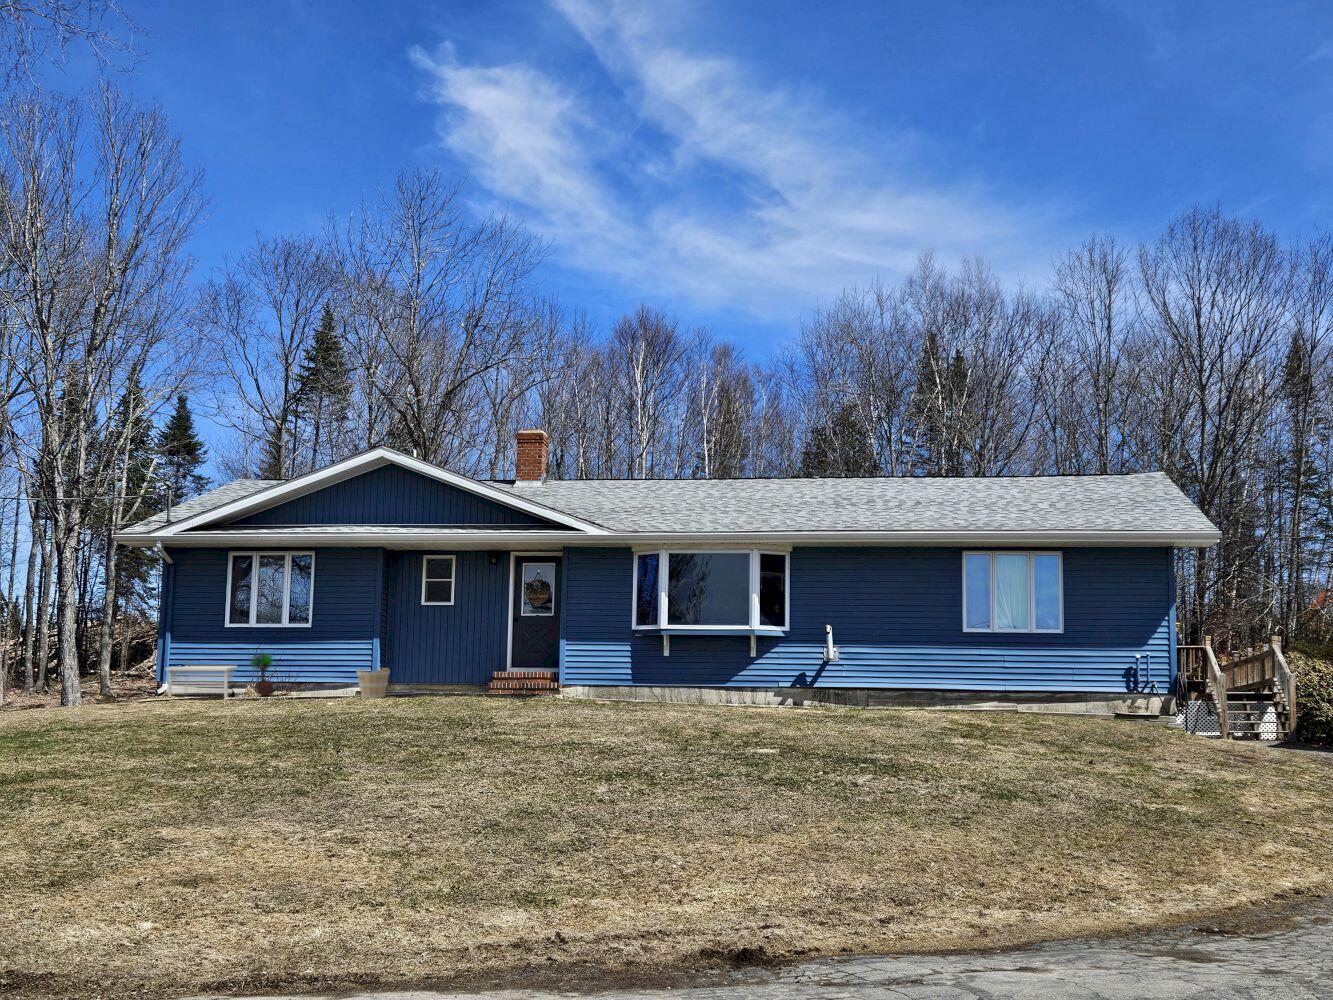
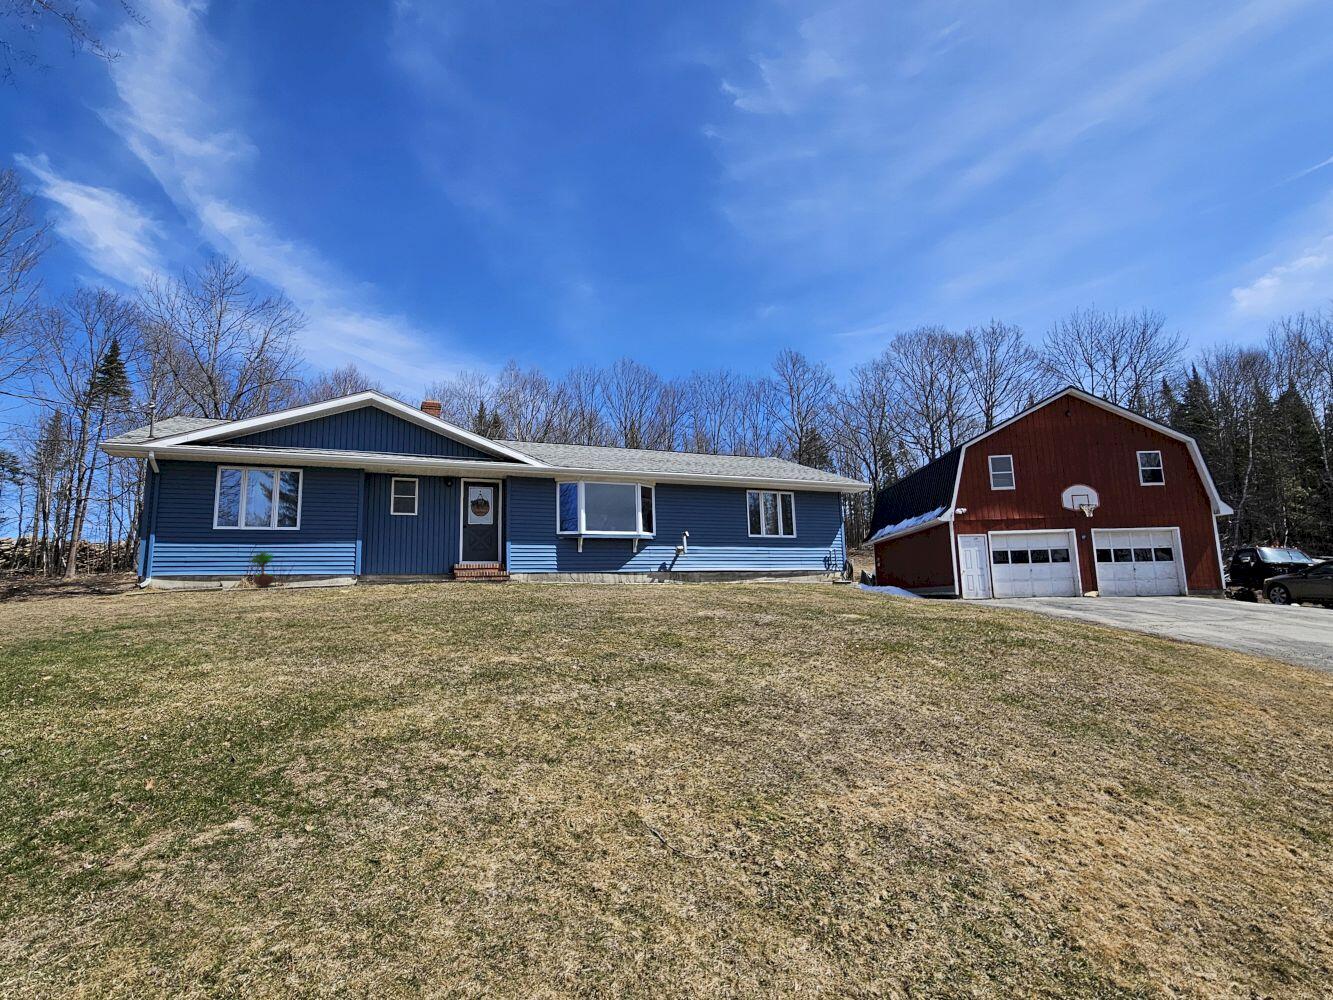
storage bench: present [165,666,243,697] -> none [160,562,237,591]
wooden bucket: present [357,668,390,698] -> none [350,563,378,587]

